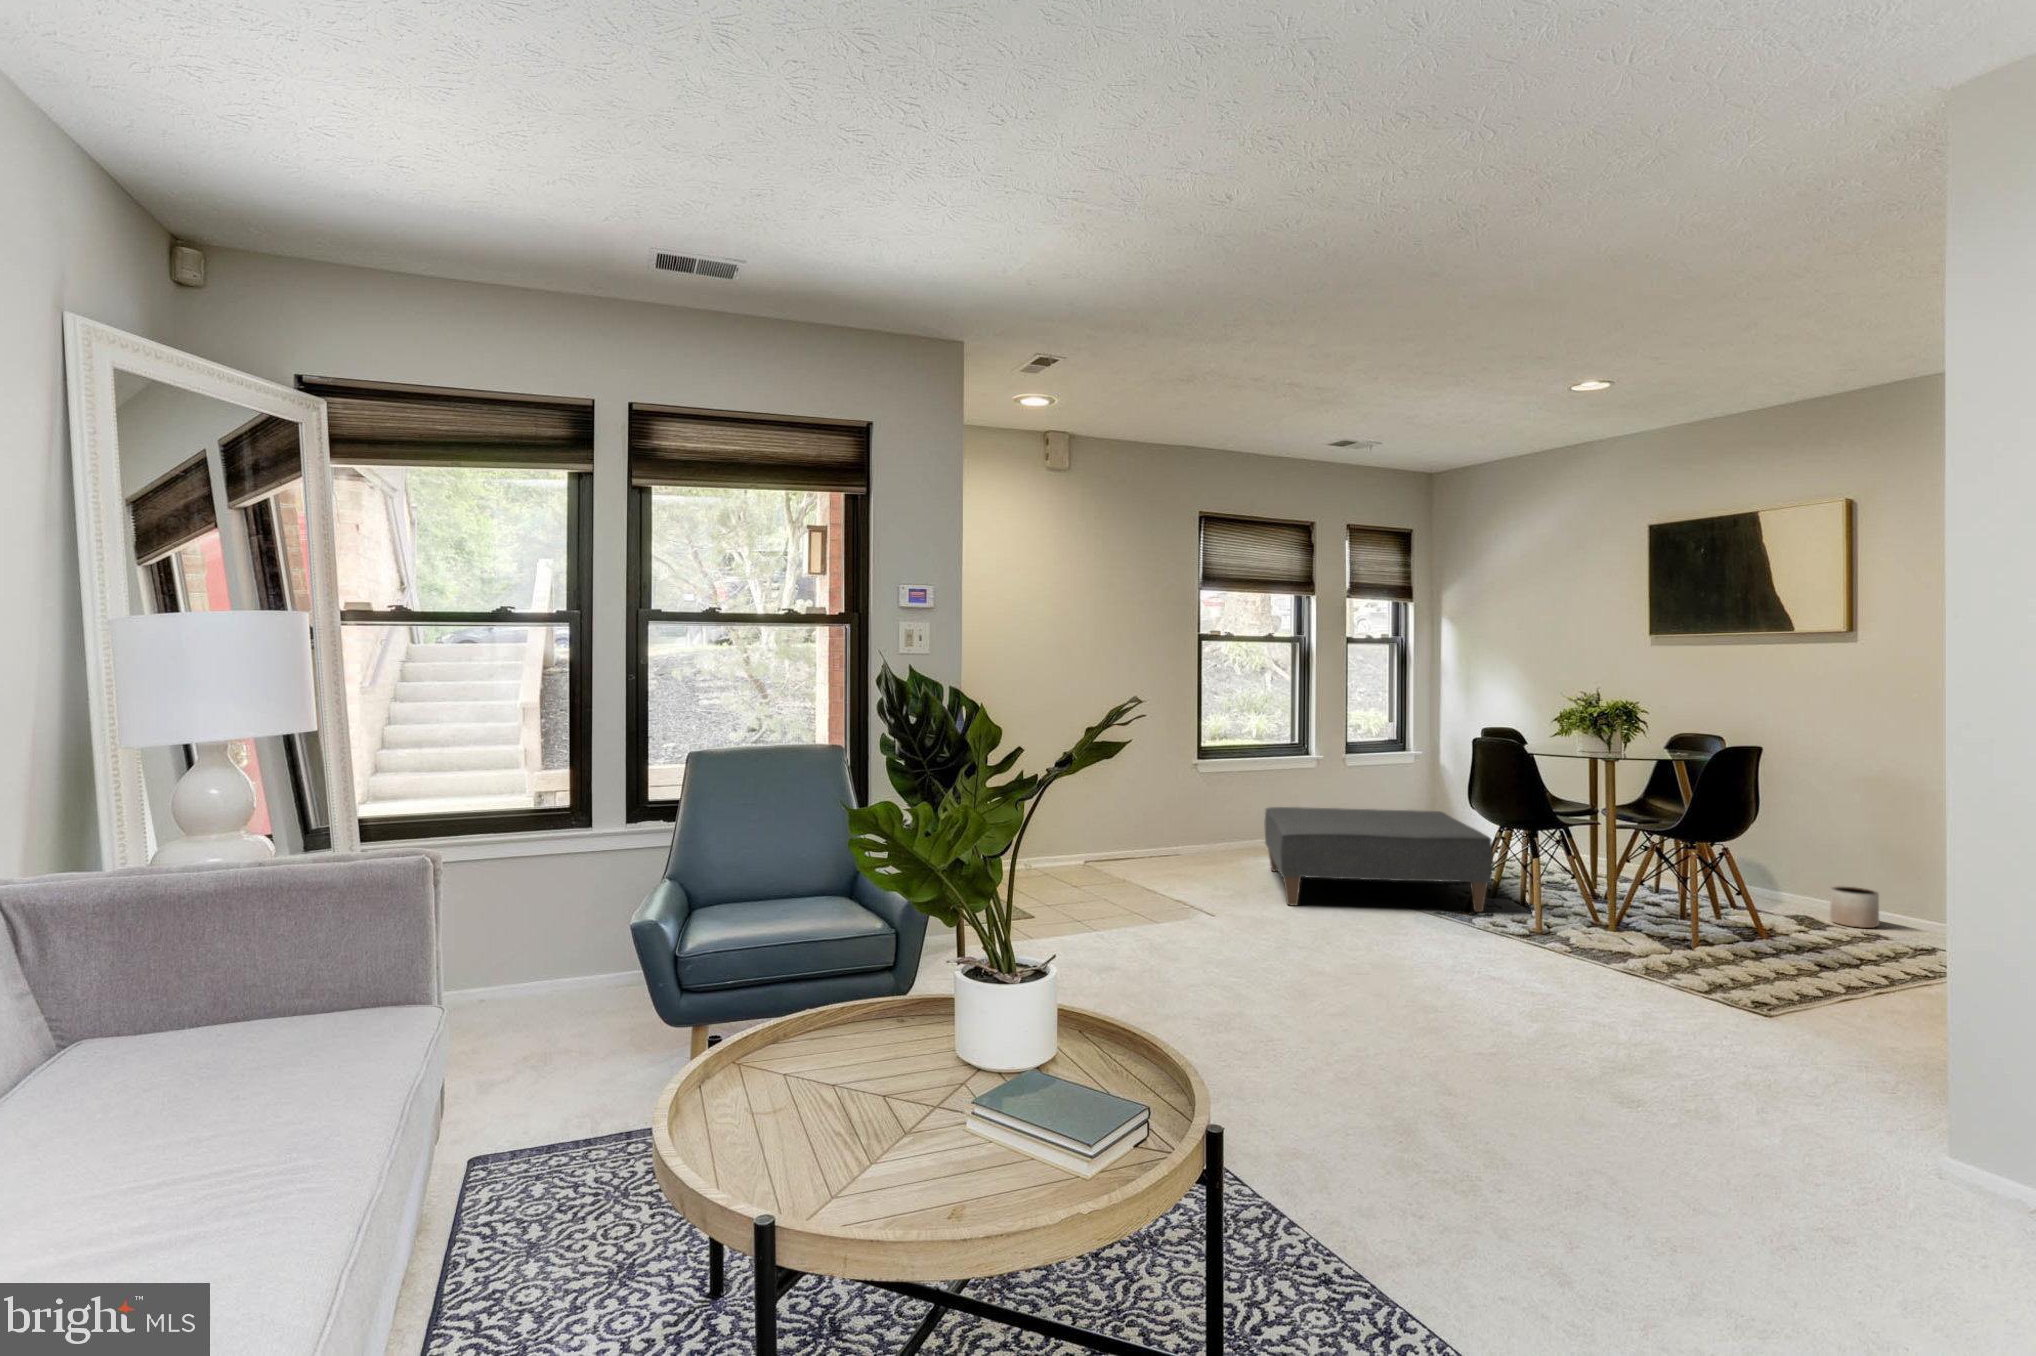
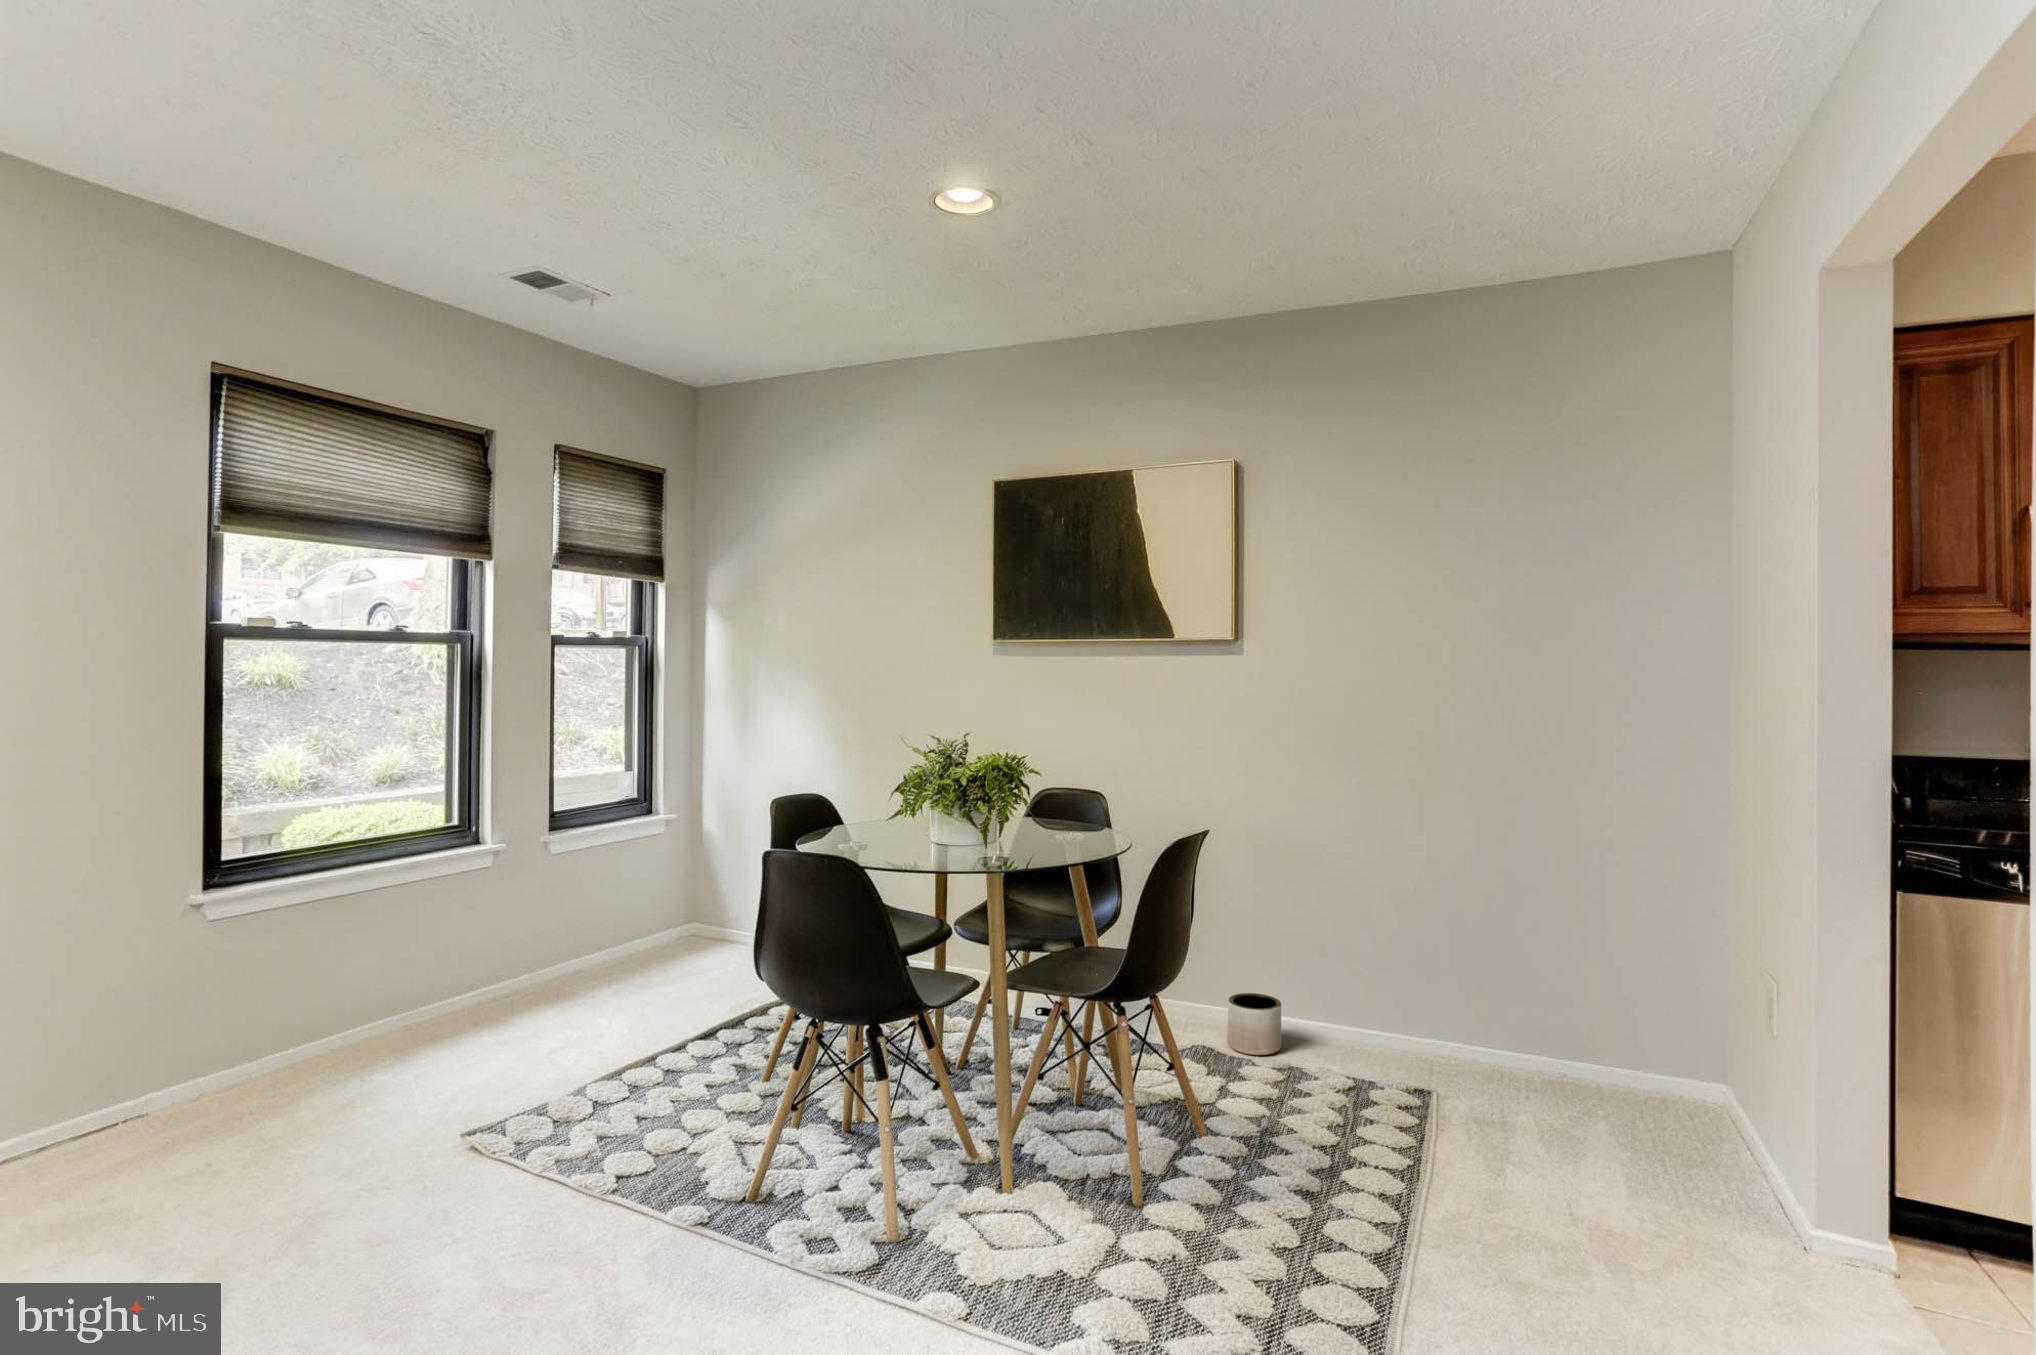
ottoman: present [1265,807,1493,912] -> none [331,939,798,1267]

